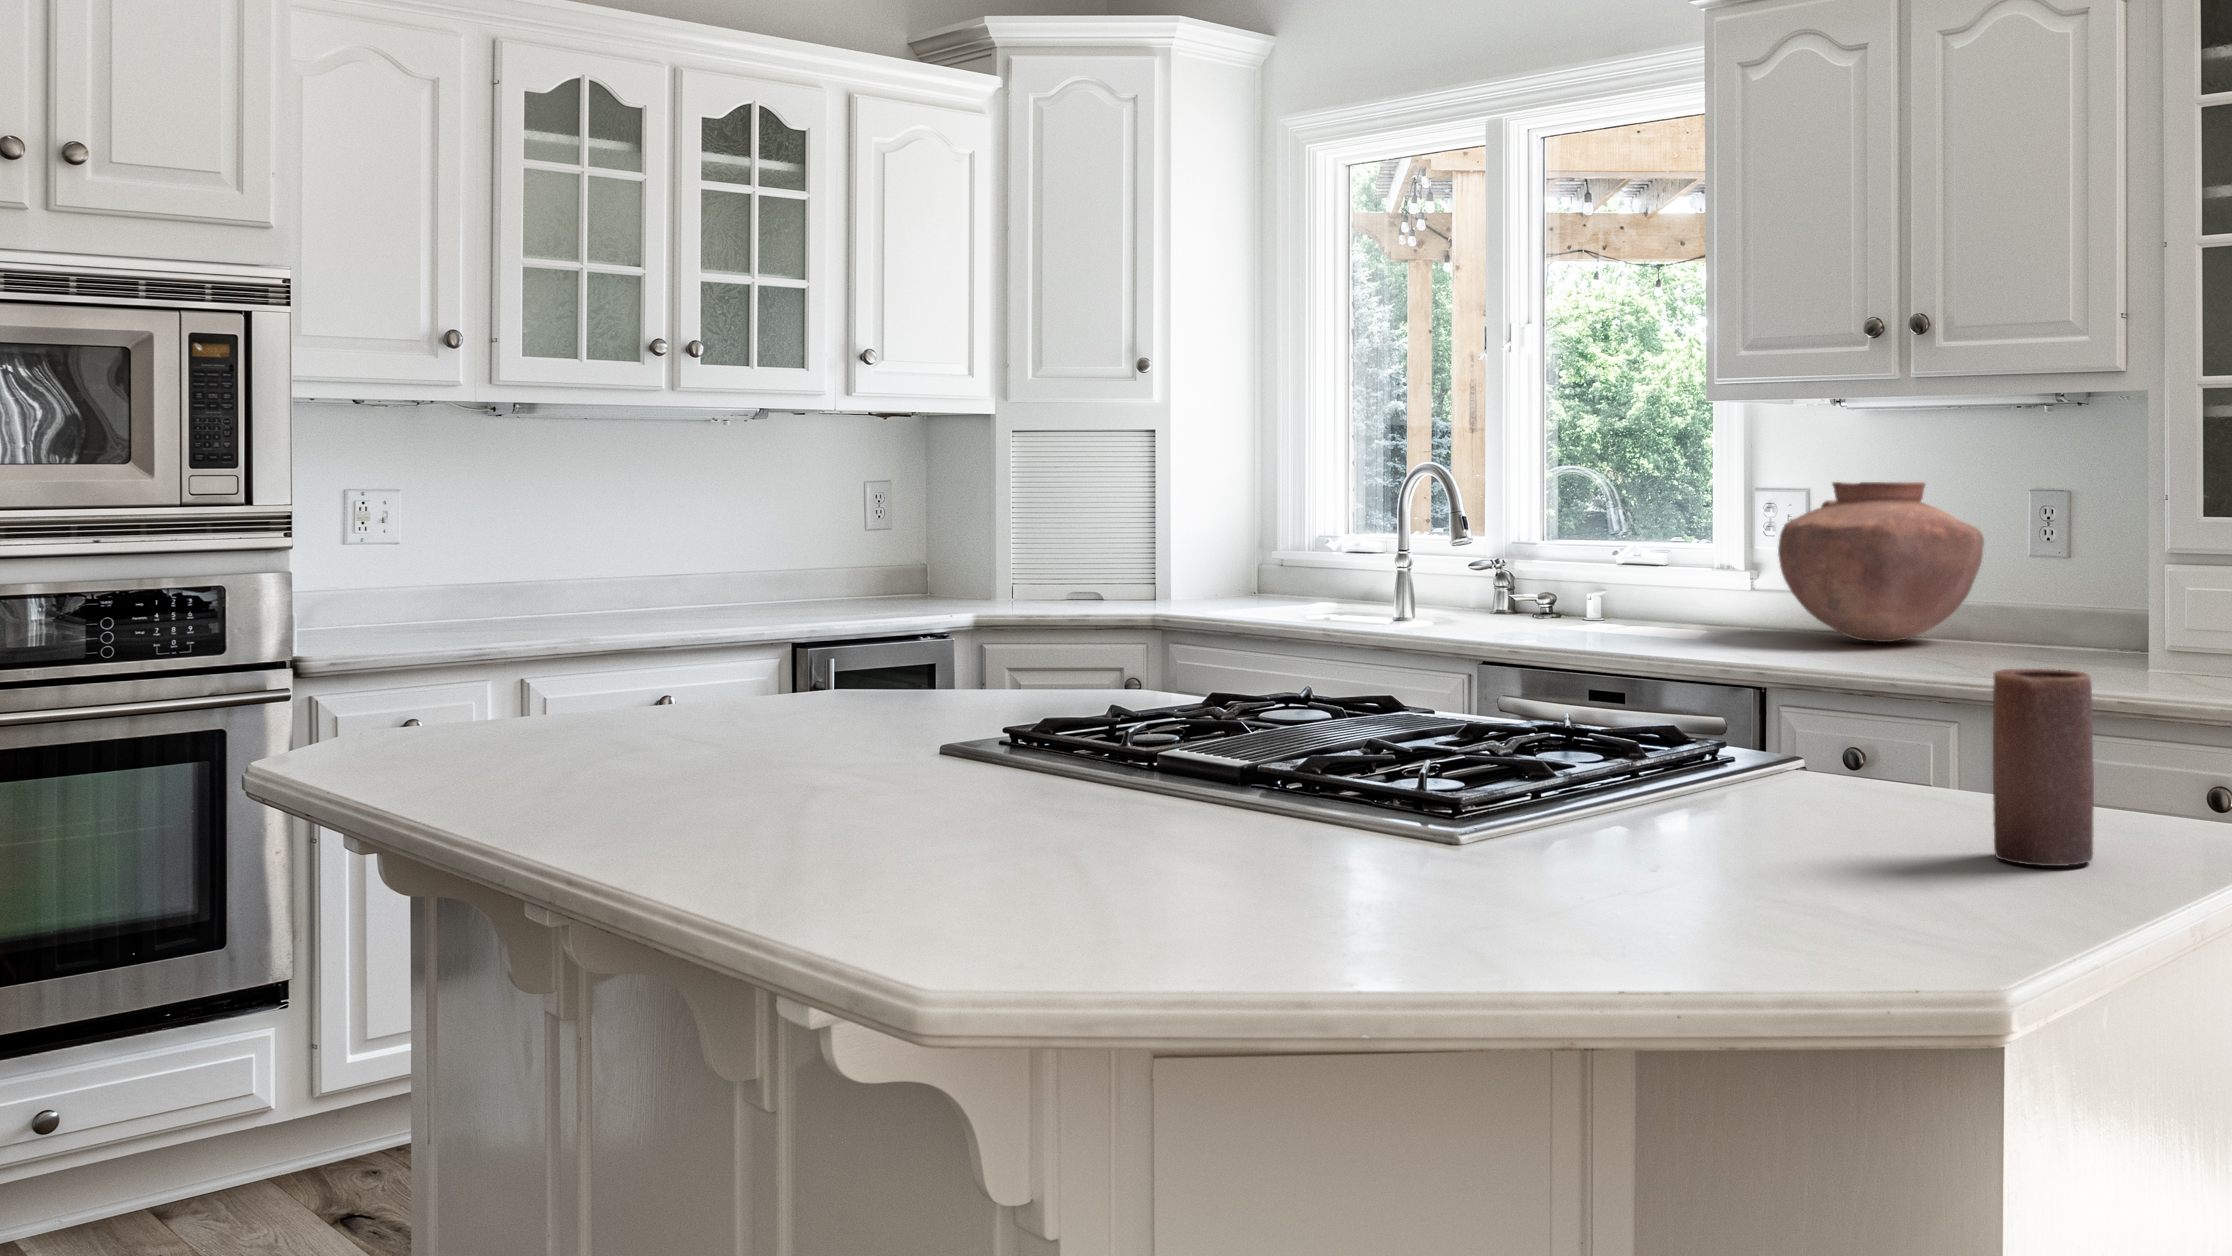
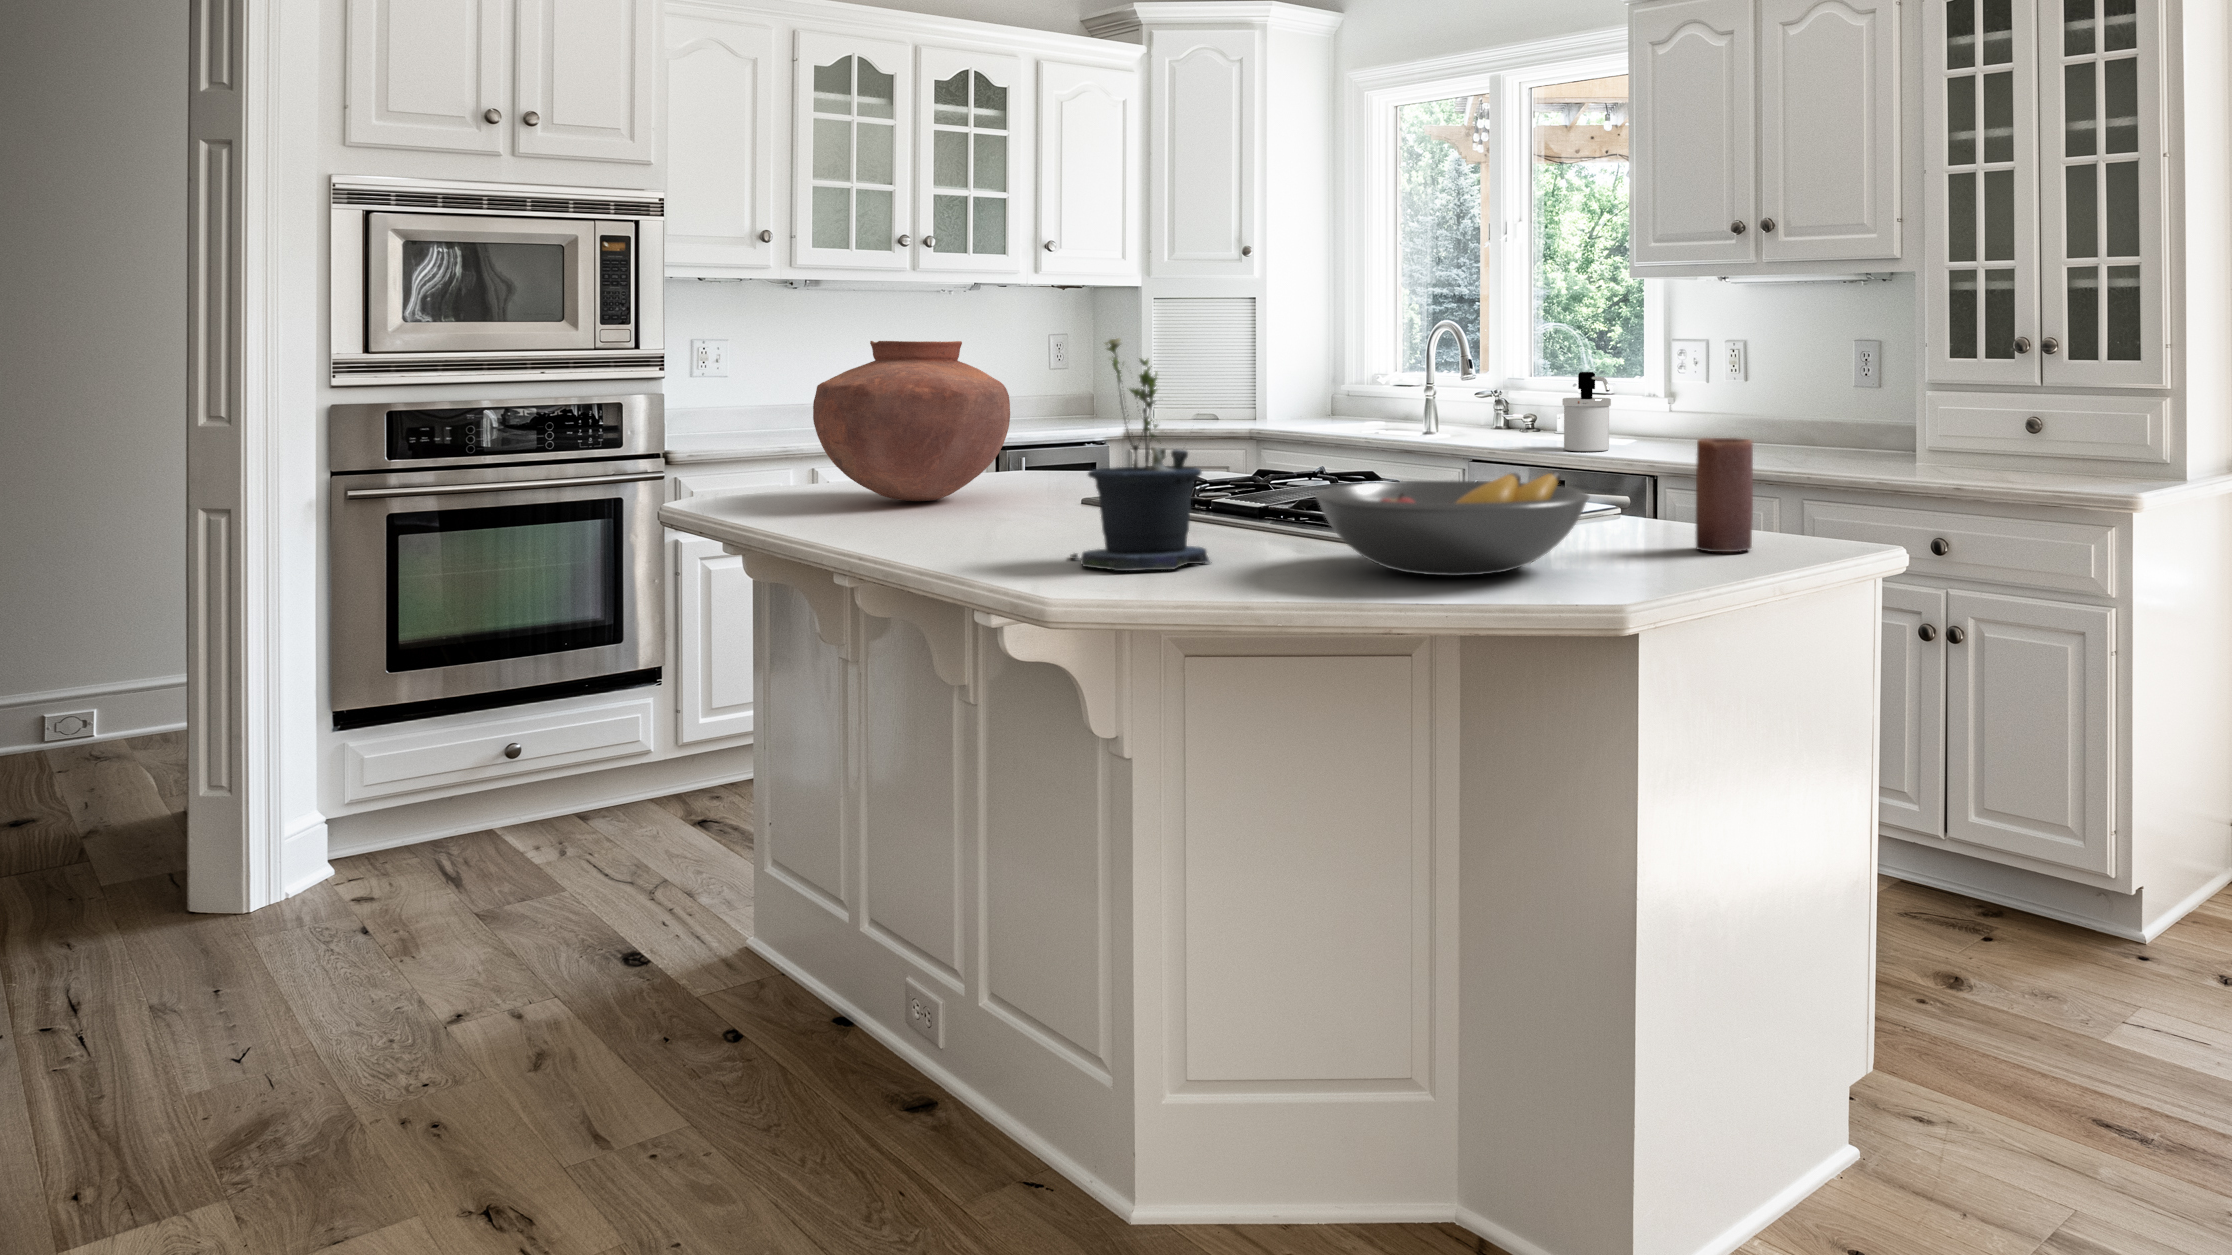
vase: present [1778,482,1984,642] -> present [813,341,1010,501]
potted plant: none [938,503,1184,907] -> present [1071,339,1212,571]
soap dispenser: none [1618,537,1692,654] -> present [1562,372,1611,451]
fruit bowl: none [1368,734,1850,921] -> present [1315,472,1590,576]

